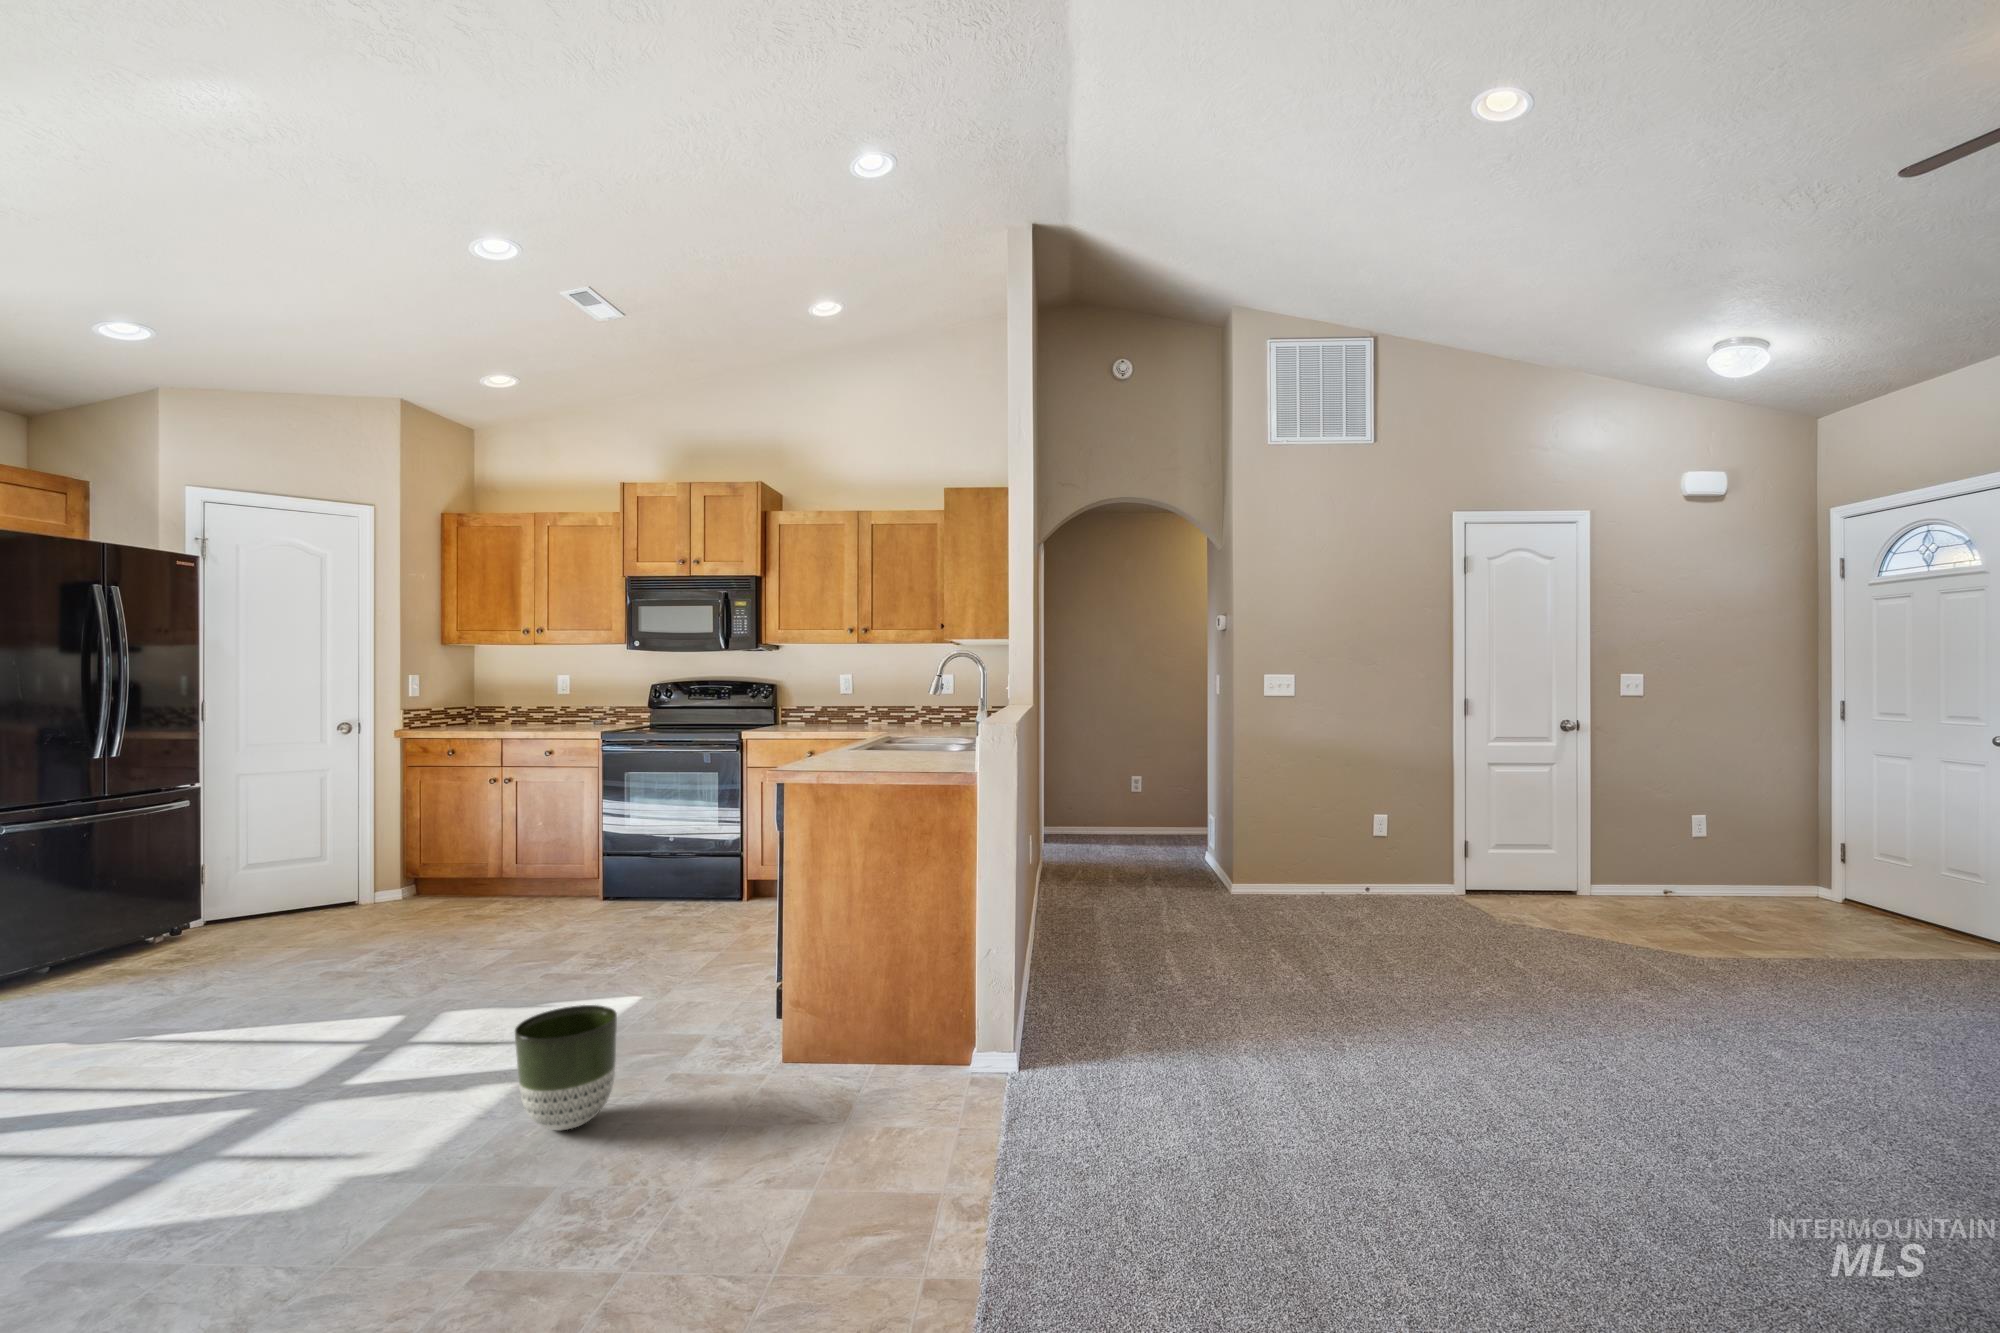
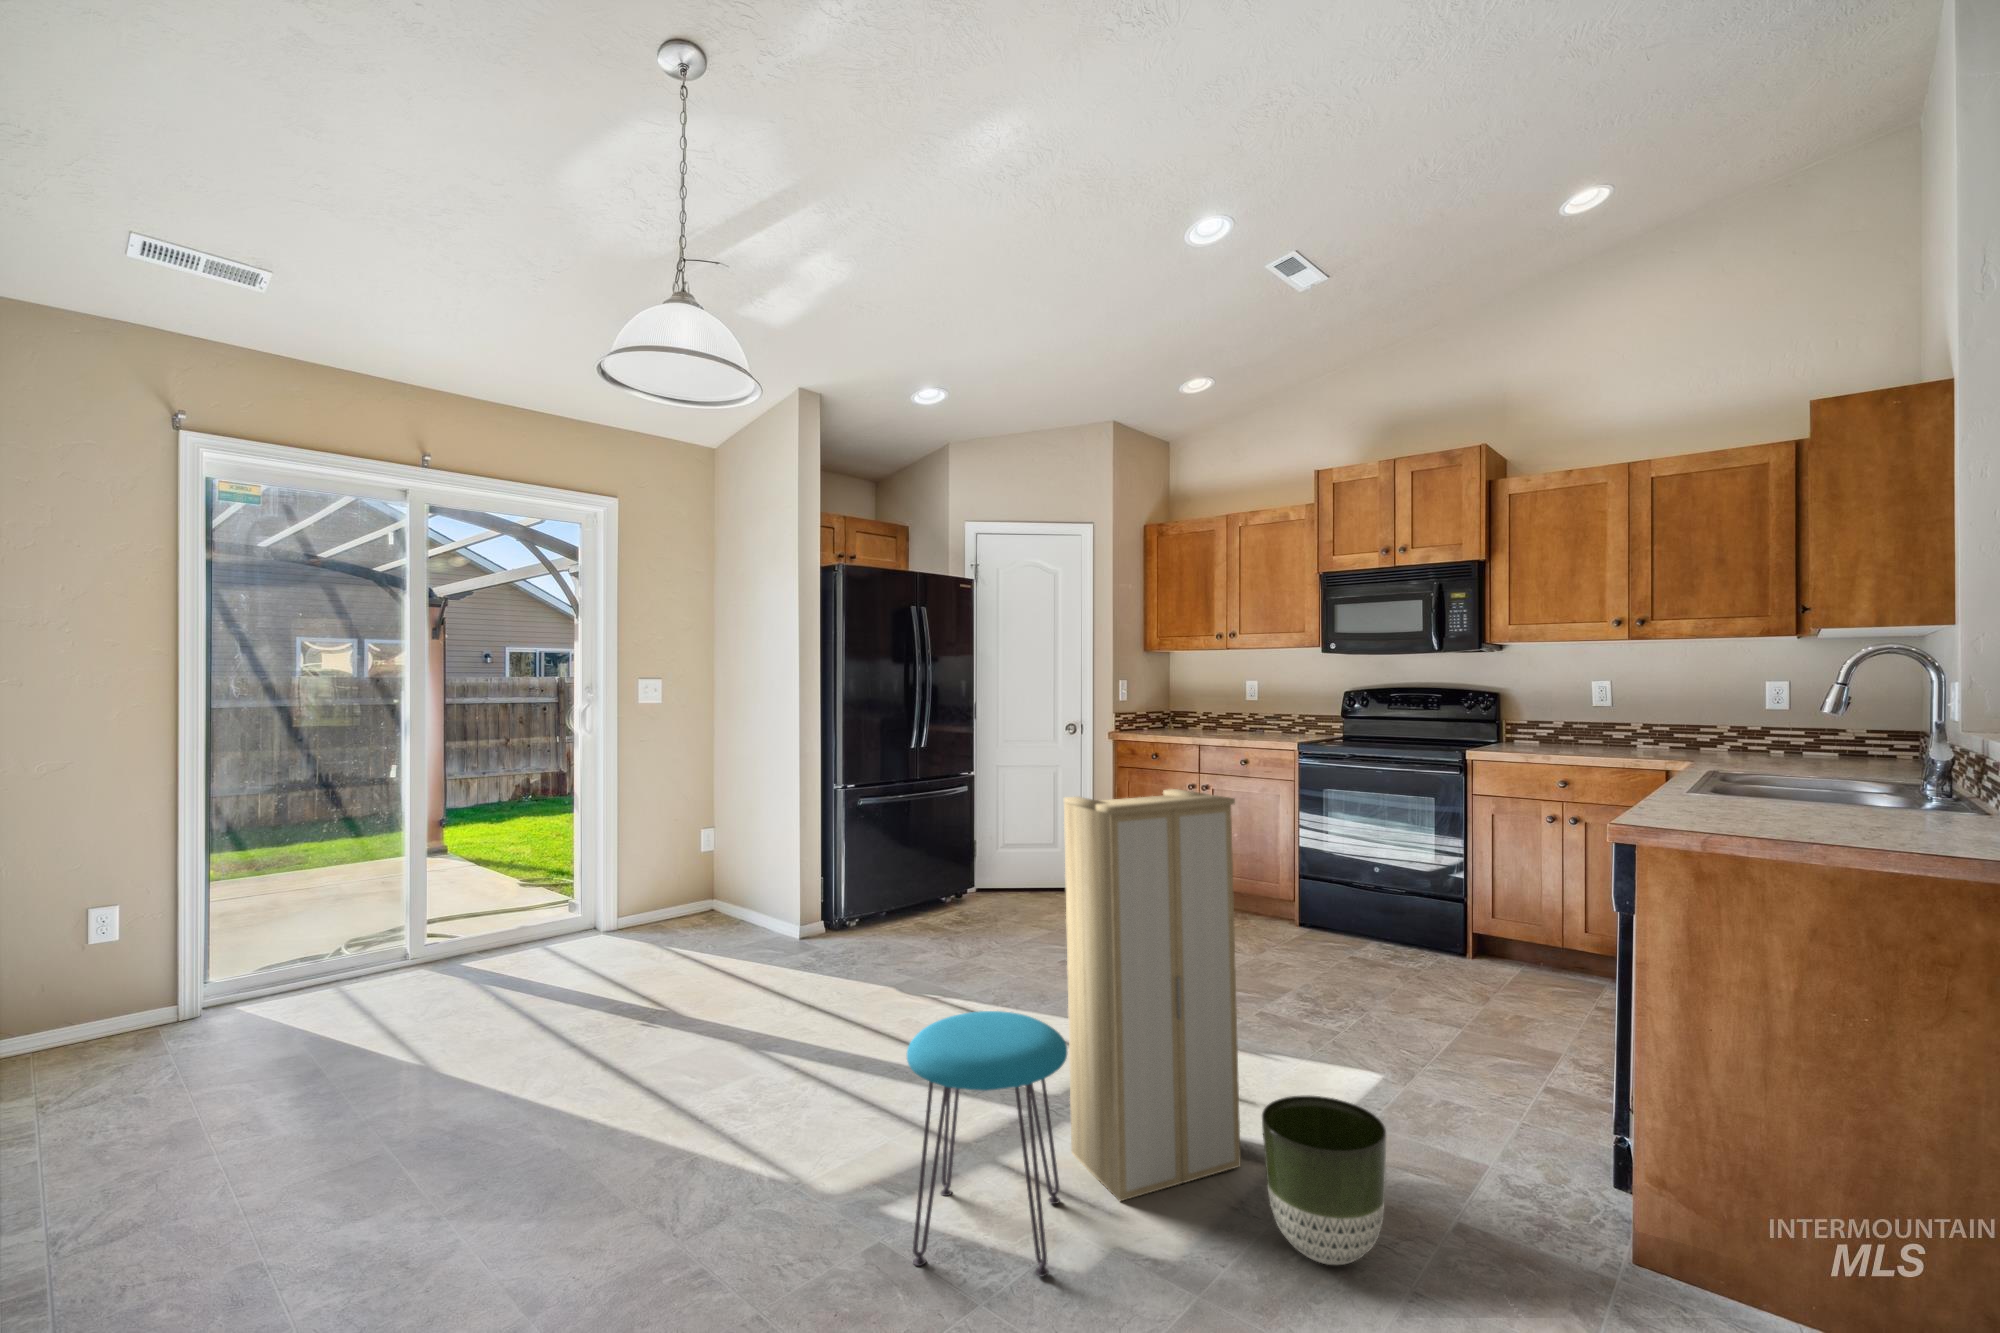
cabinet: none [319,772,505,1146] -> present [1064,789,1241,1201]
stool: none [114,996,318,1257] -> present [907,1011,1067,1276]

